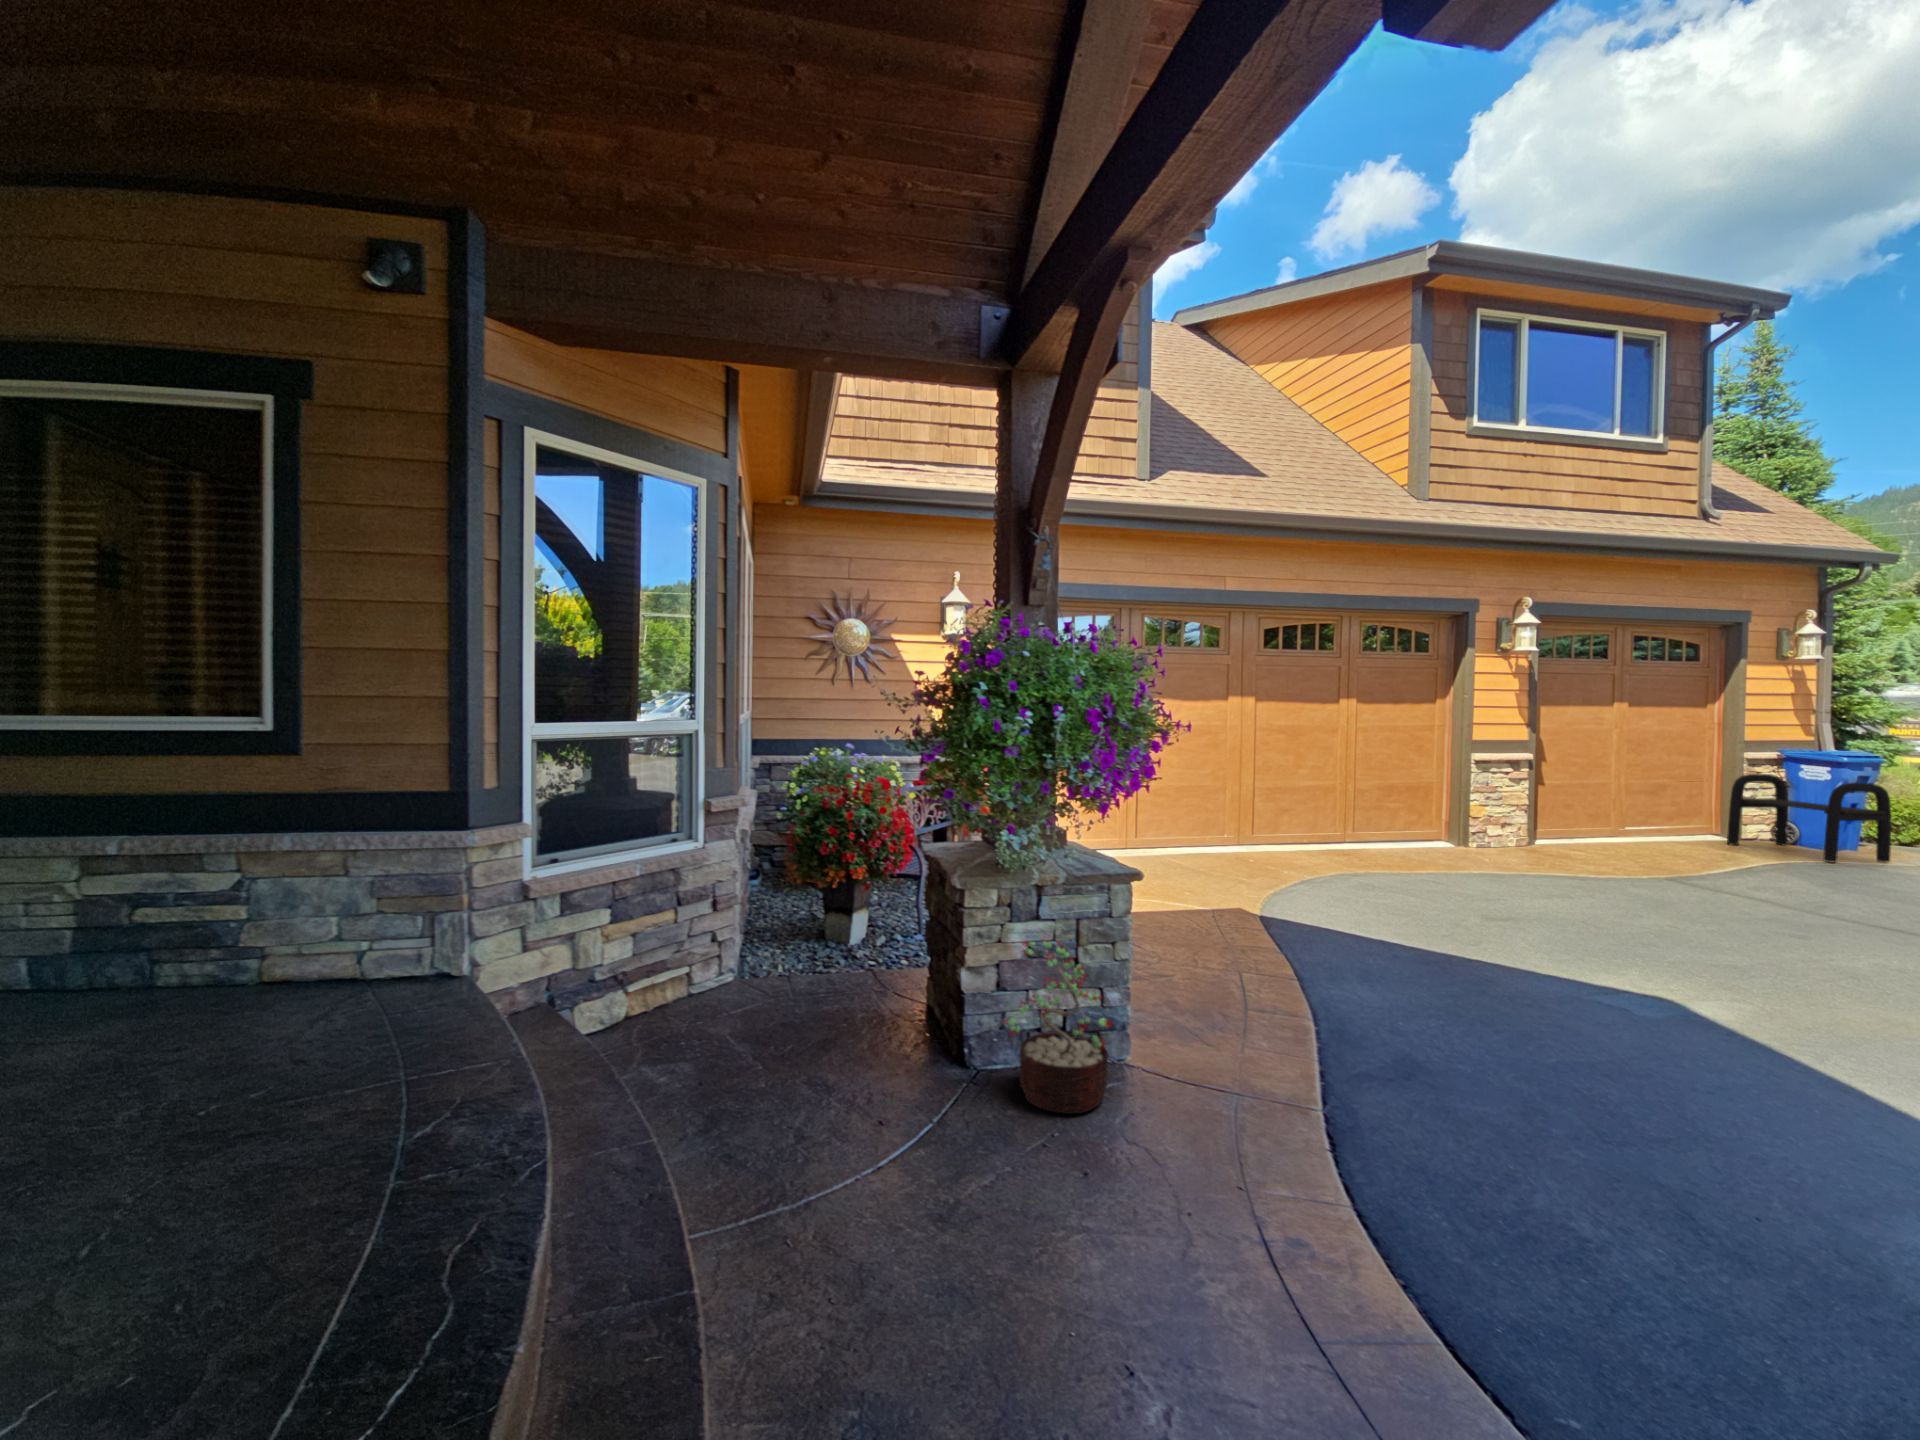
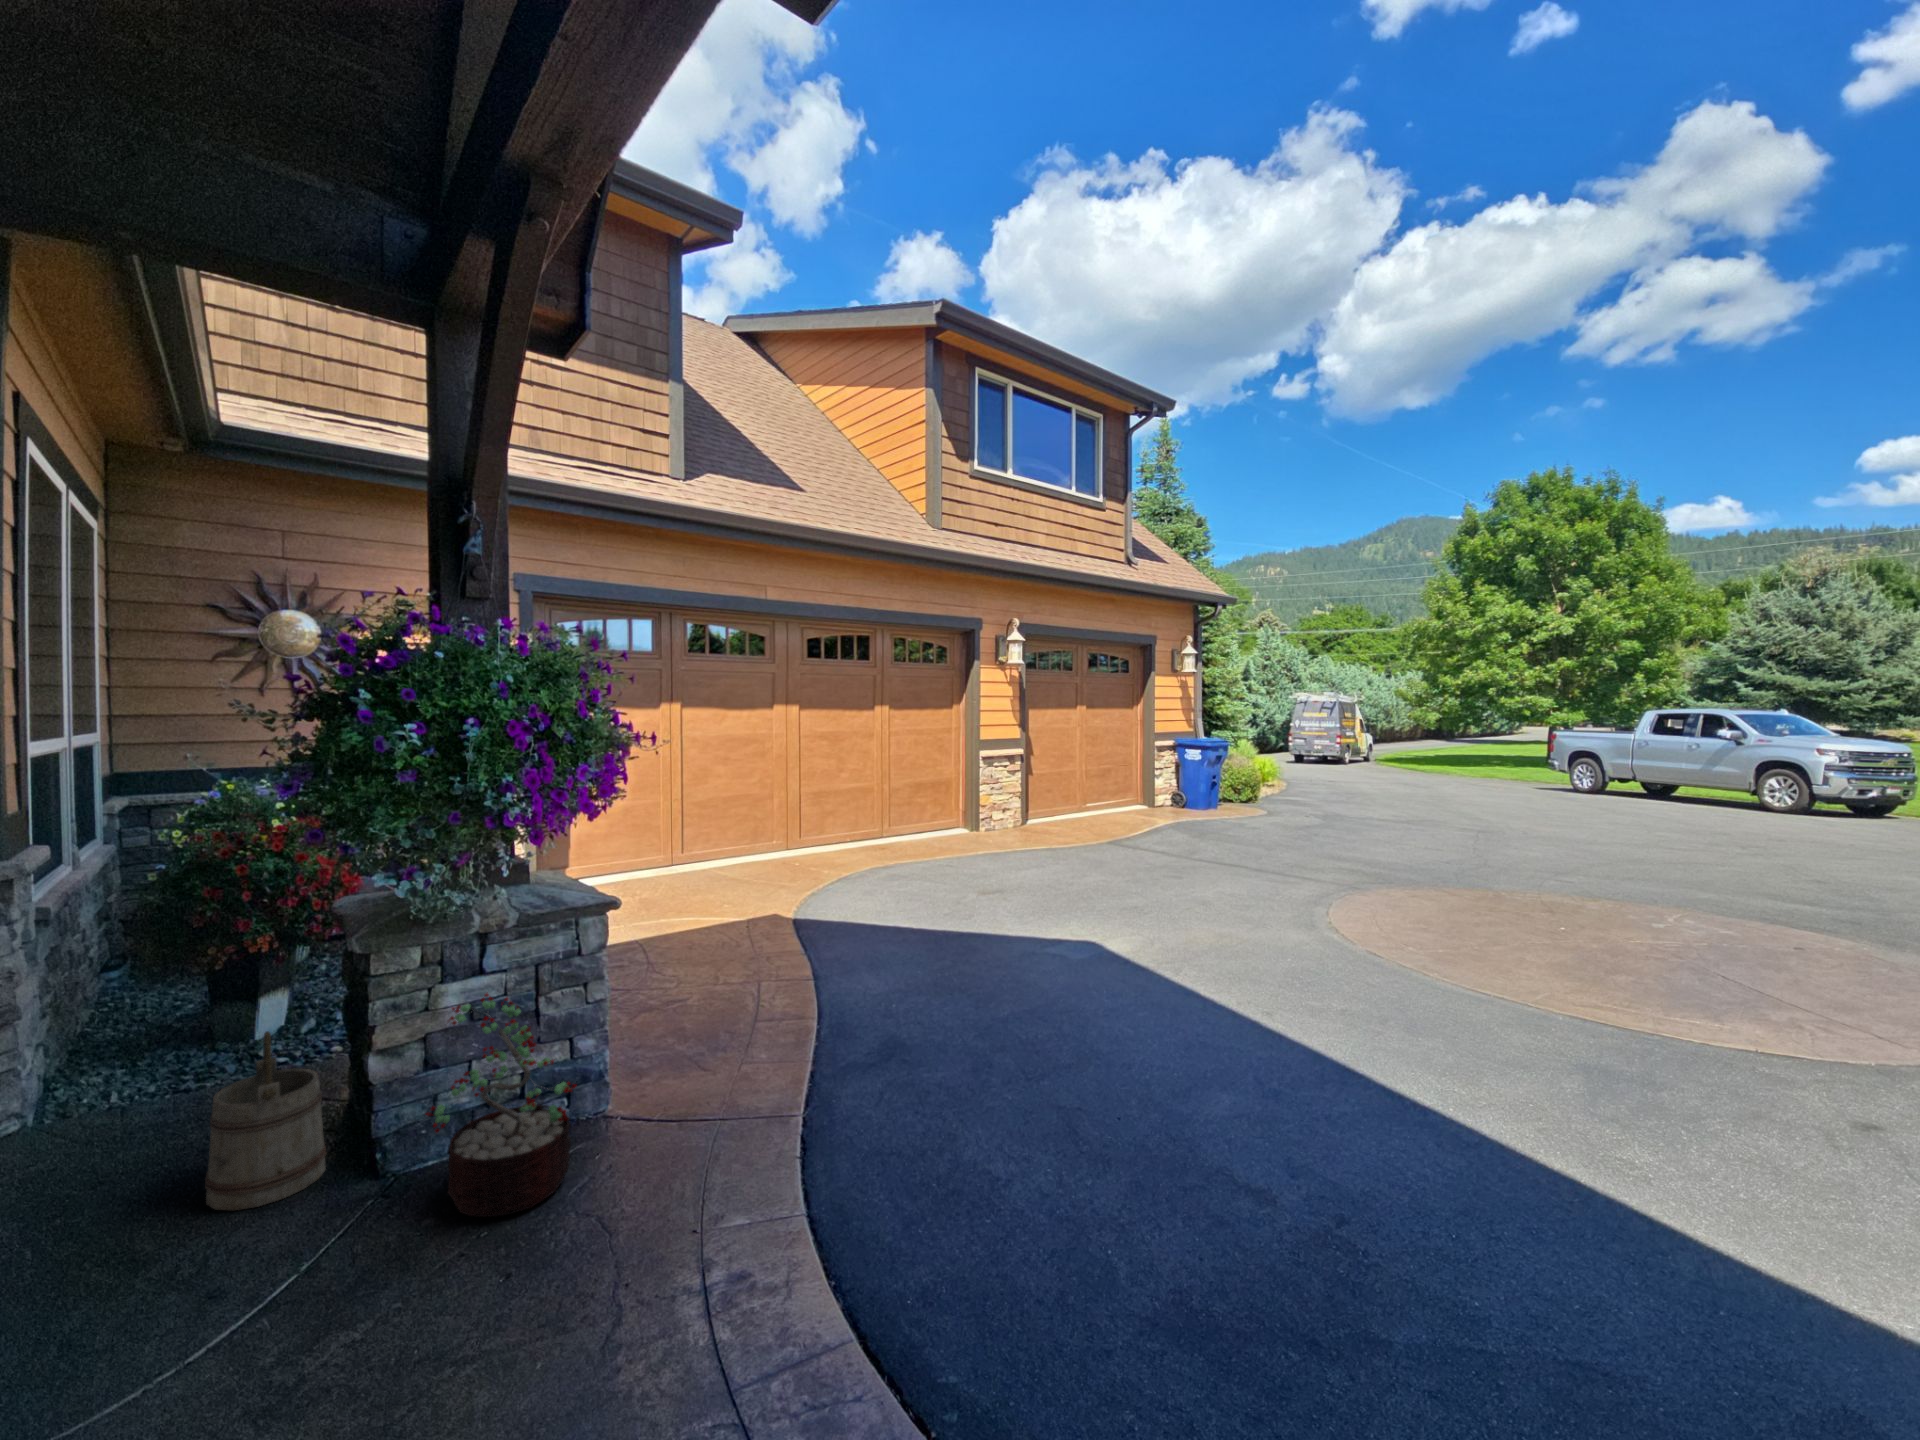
bench: present [1727,774,1891,862] -> none [1148,756,1237,818]
bucket: none [860,941,929,1066] -> present [205,1031,326,1210]

